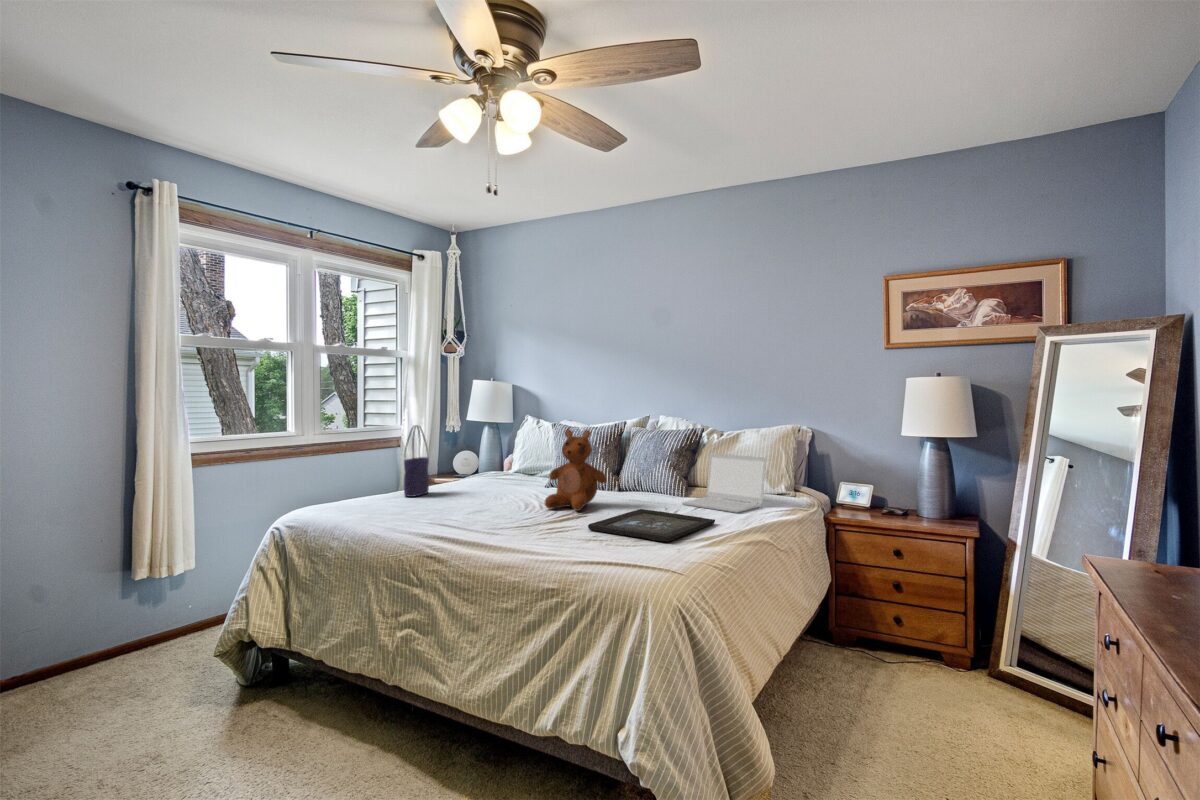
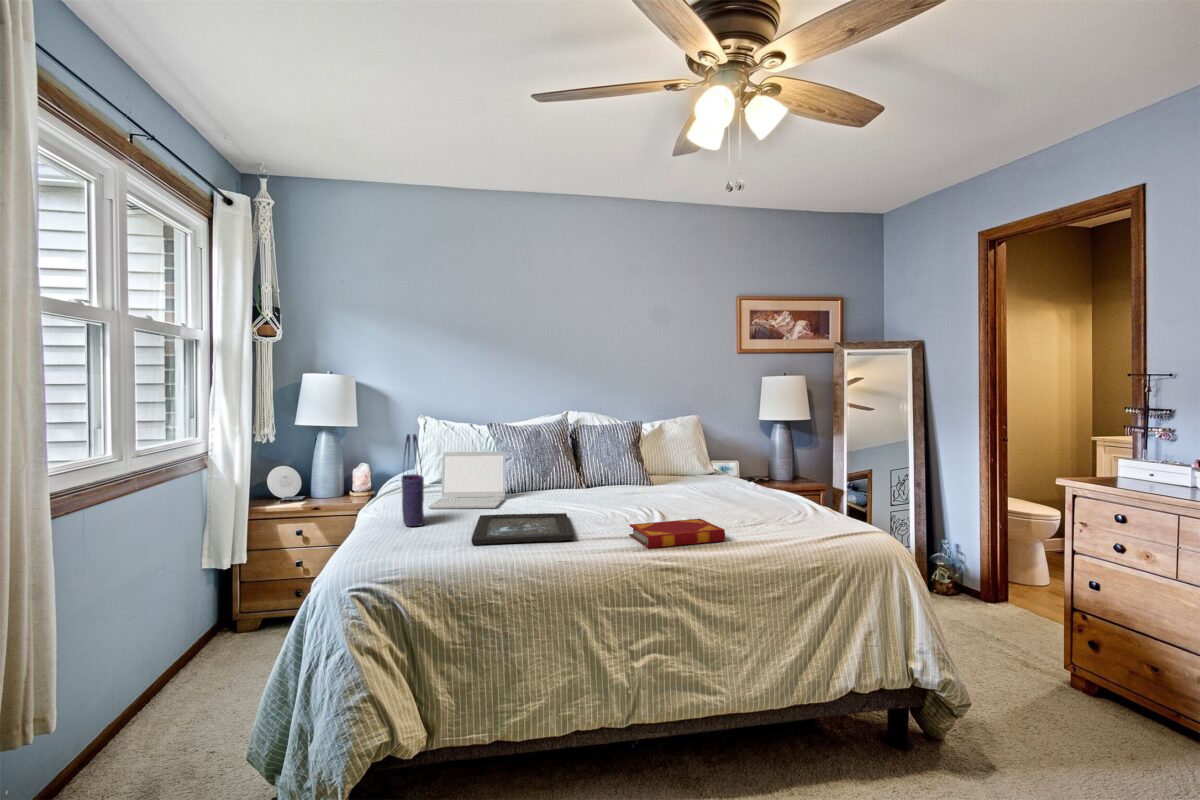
teddy bear: present [545,429,607,511] -> none [578,427,641,510]
laptop: present [682,453,766,513] -> present [428,451,506,509]
tray: present [588,509,715,542] -> present [472,513,574,545]
hardback book: none [451,518,546,546] -> present [629,519,725,548]

